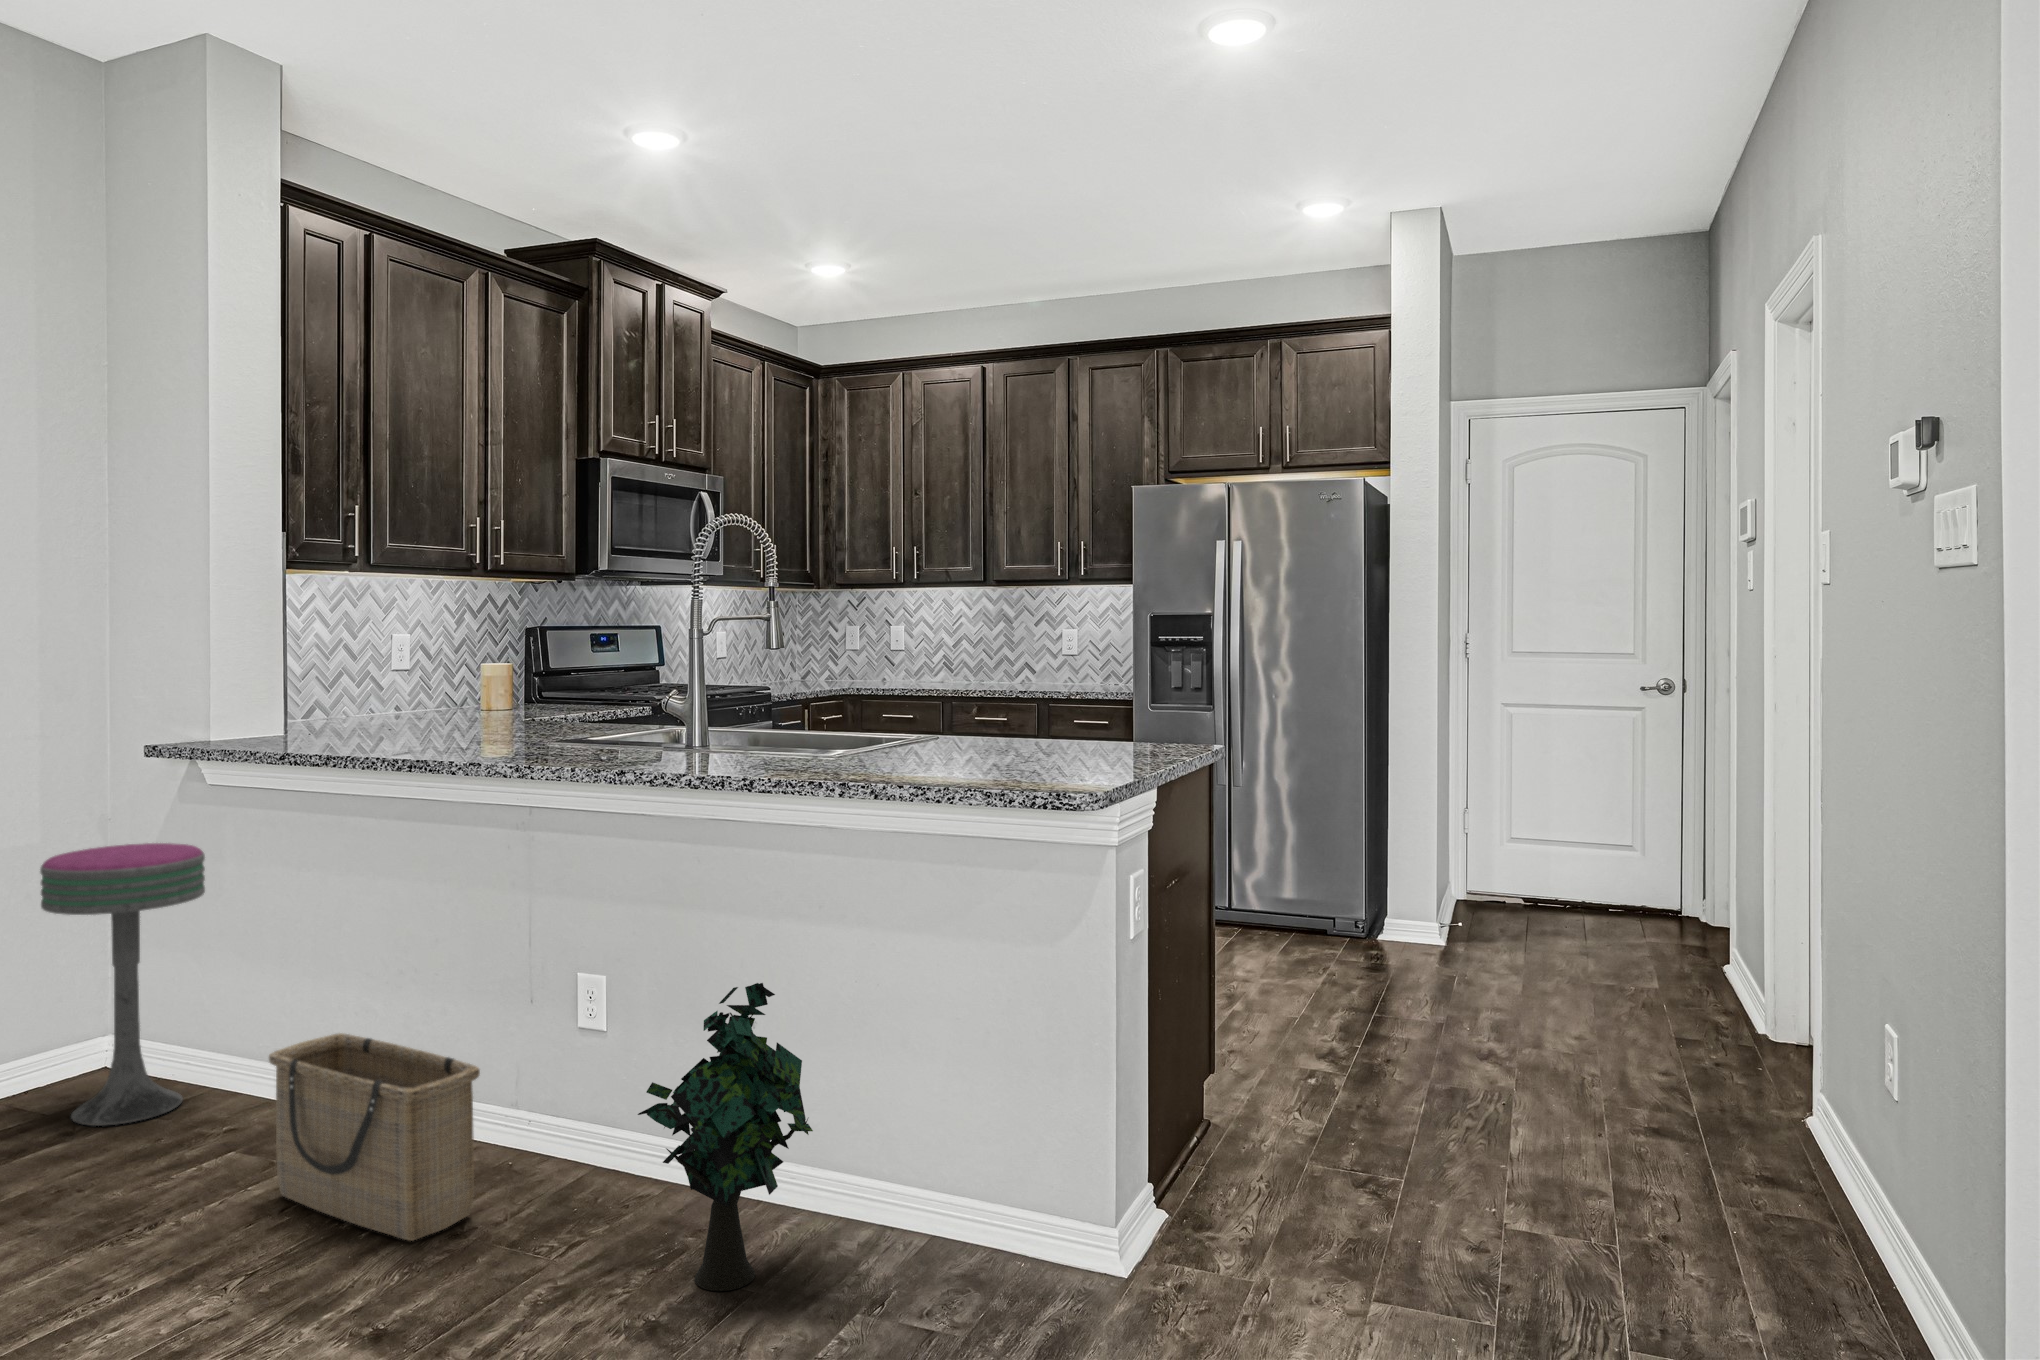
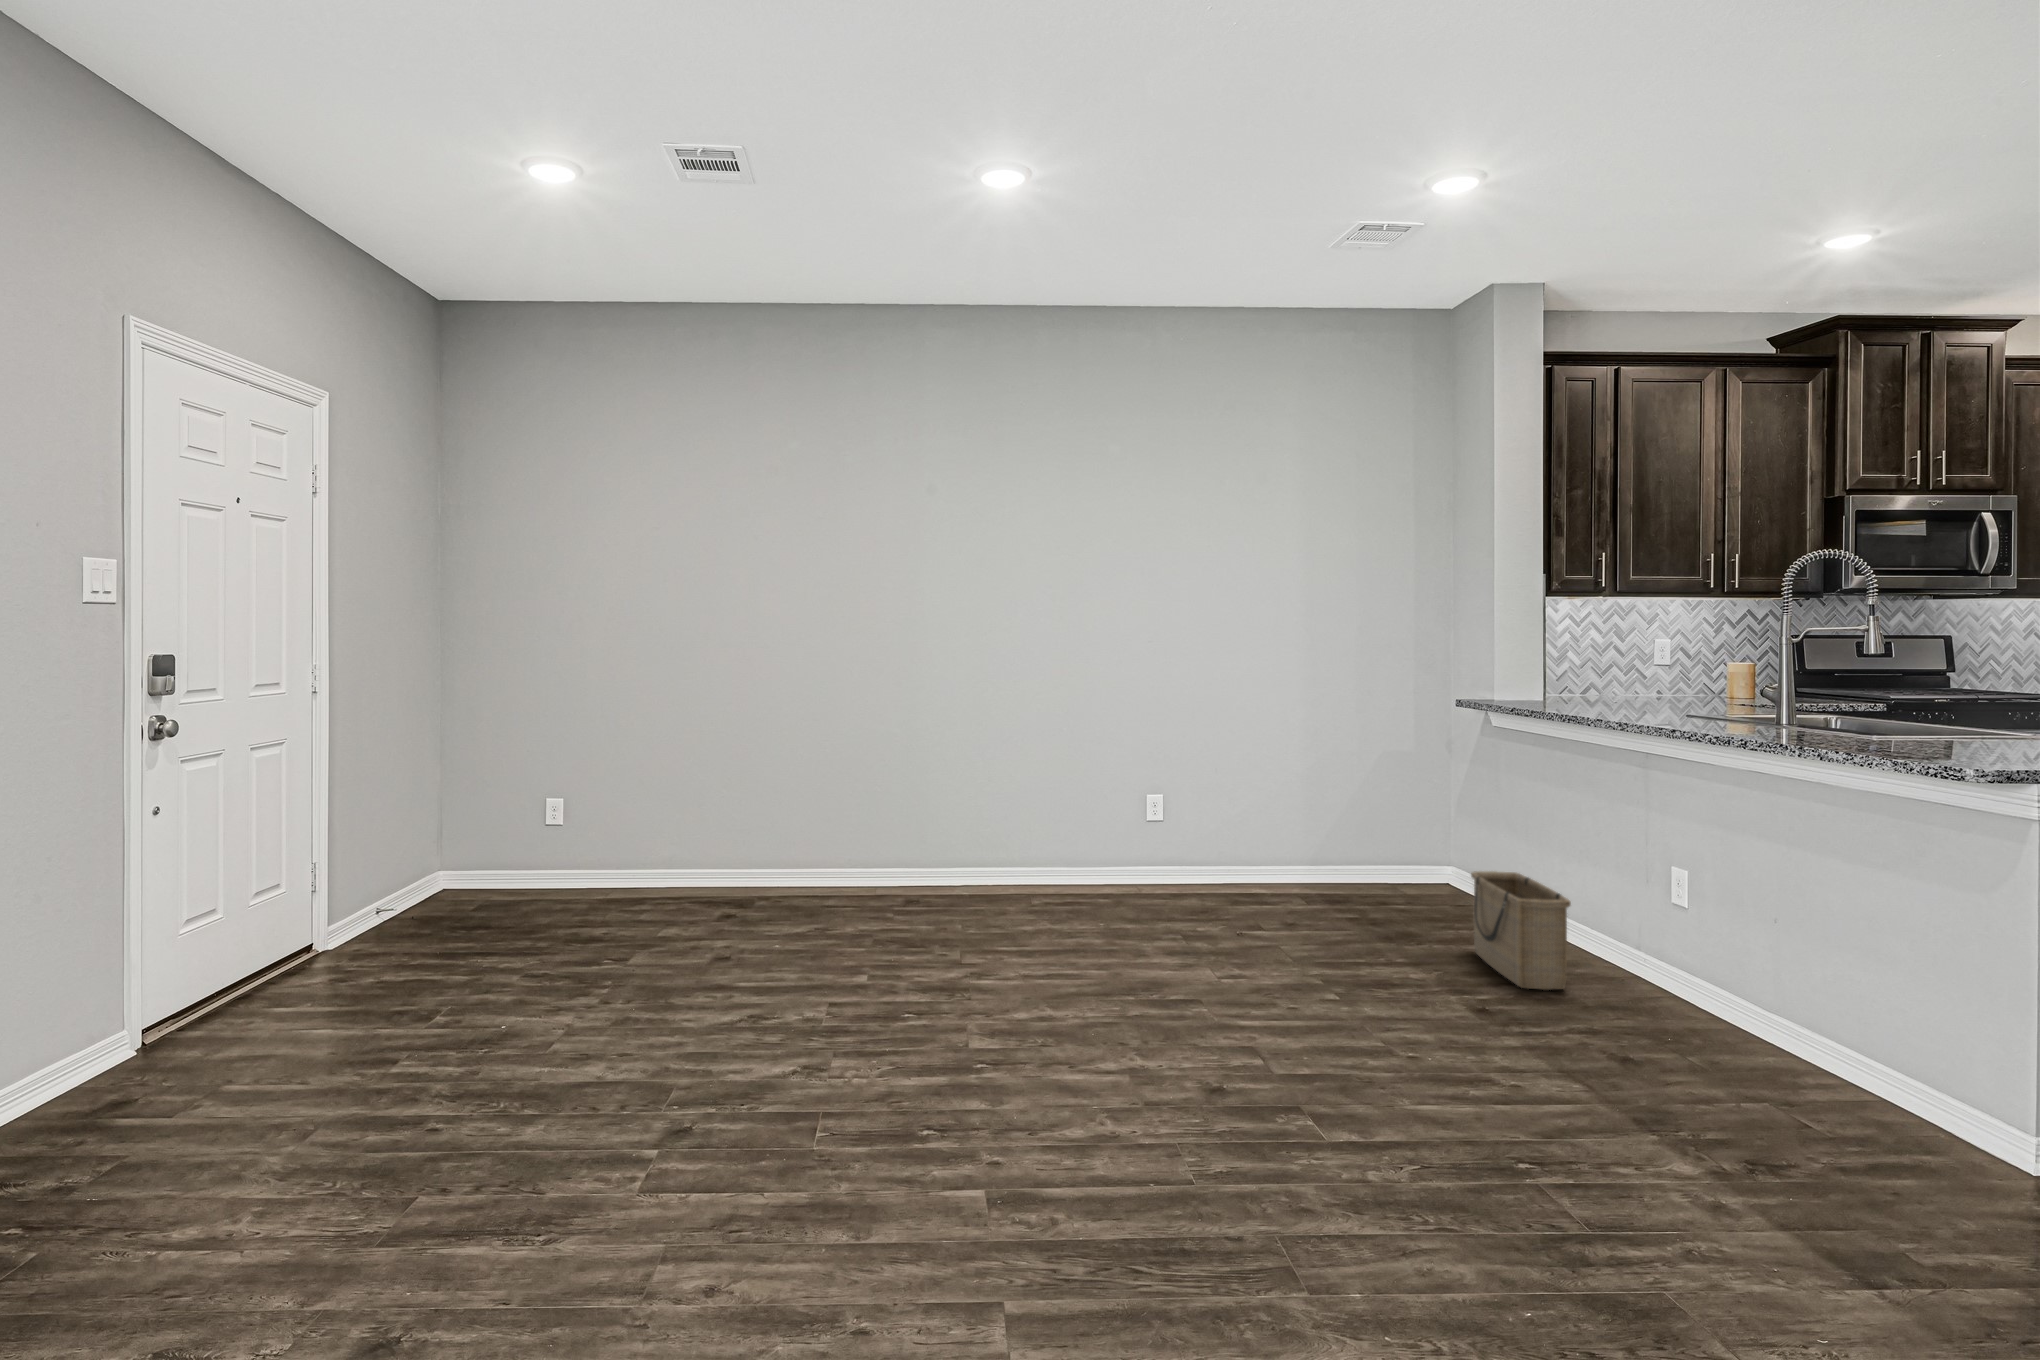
bar stool: present [40,843,205,1126] -> none [1395,756,1480,909]
decorative plant: present [638,983,813,1291] -> none [1621,872,1756,1066]

